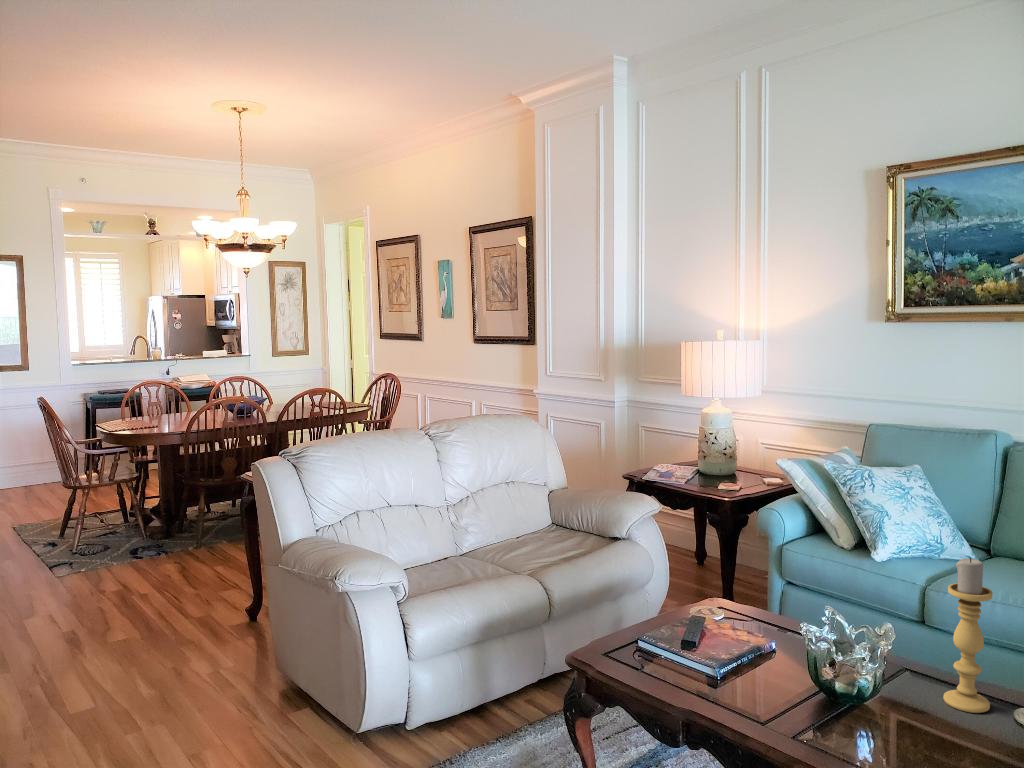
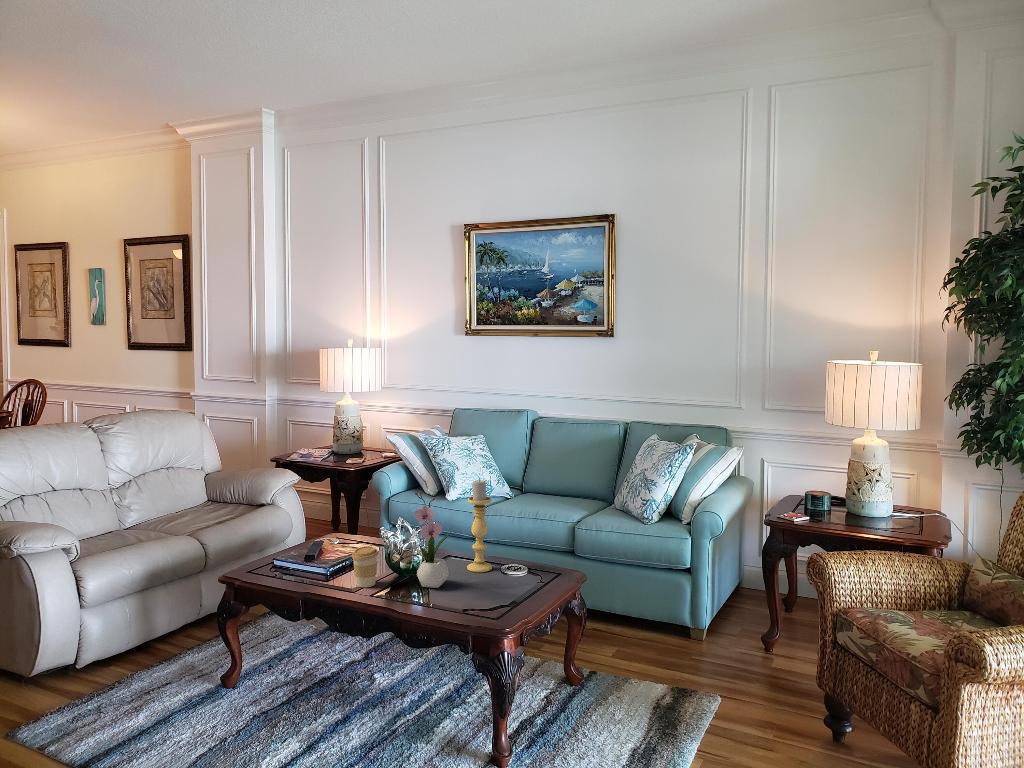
flower arrangement: none [865,575,927,738] -> present [414,491,451,588]
coffee cup: none [758,648,800,715] -> present [352,546,378,587]

